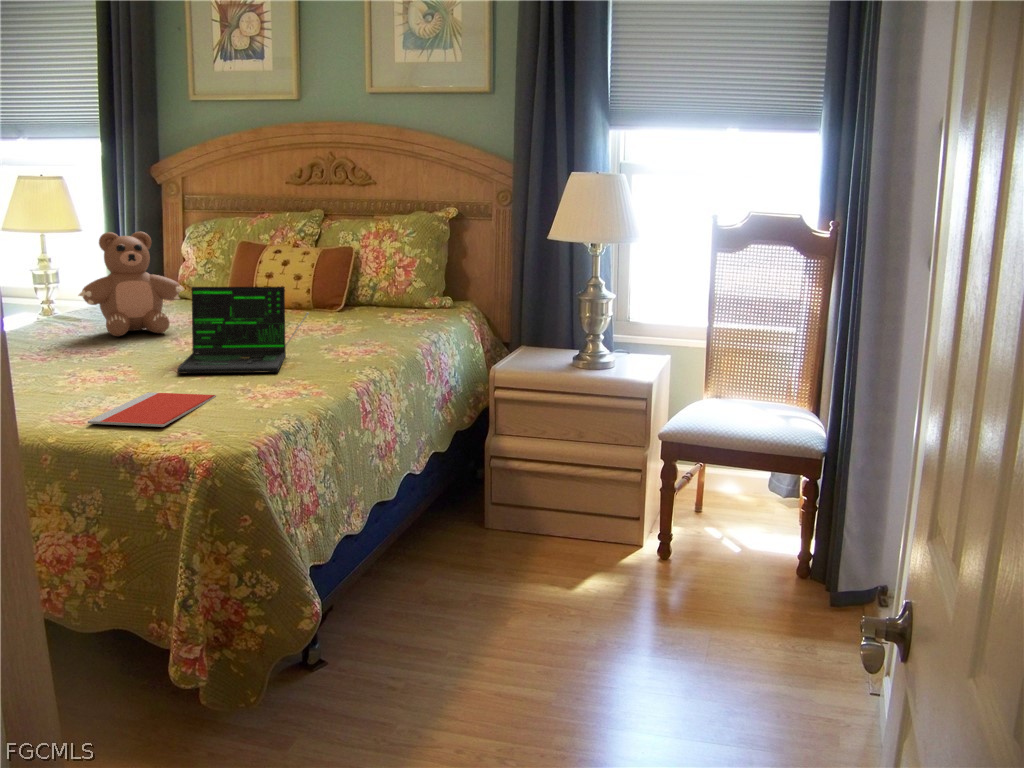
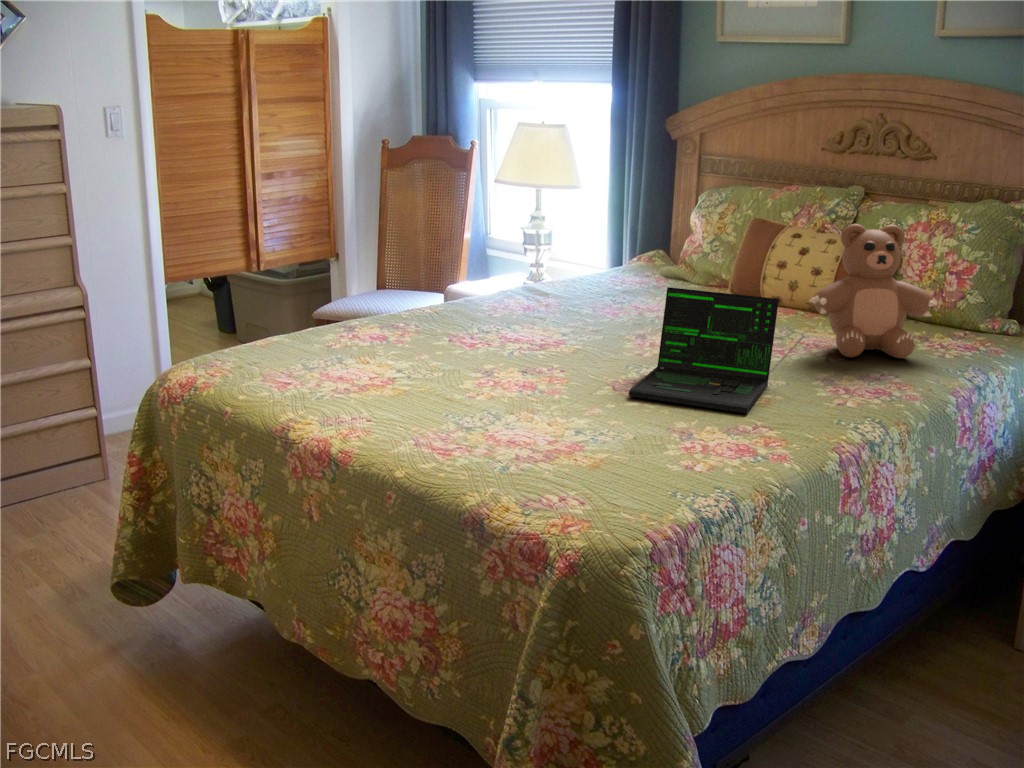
teddy bear: present [78,231,184,336] -> present [809,224,938,358]
notebook: present [88,392,216,427] -> none [501,420,659,481]

